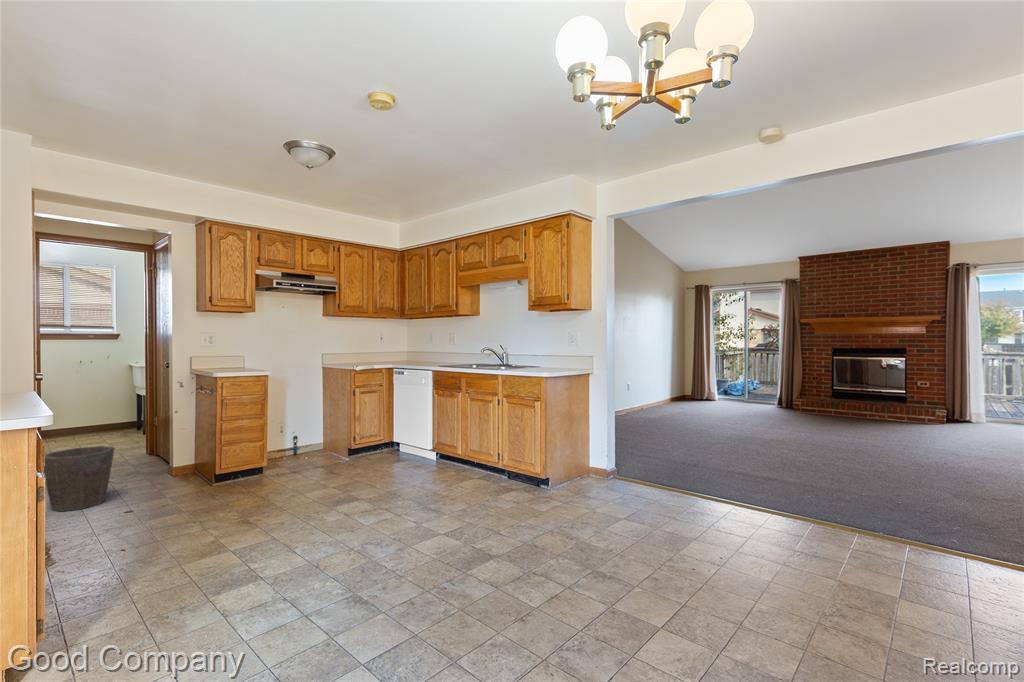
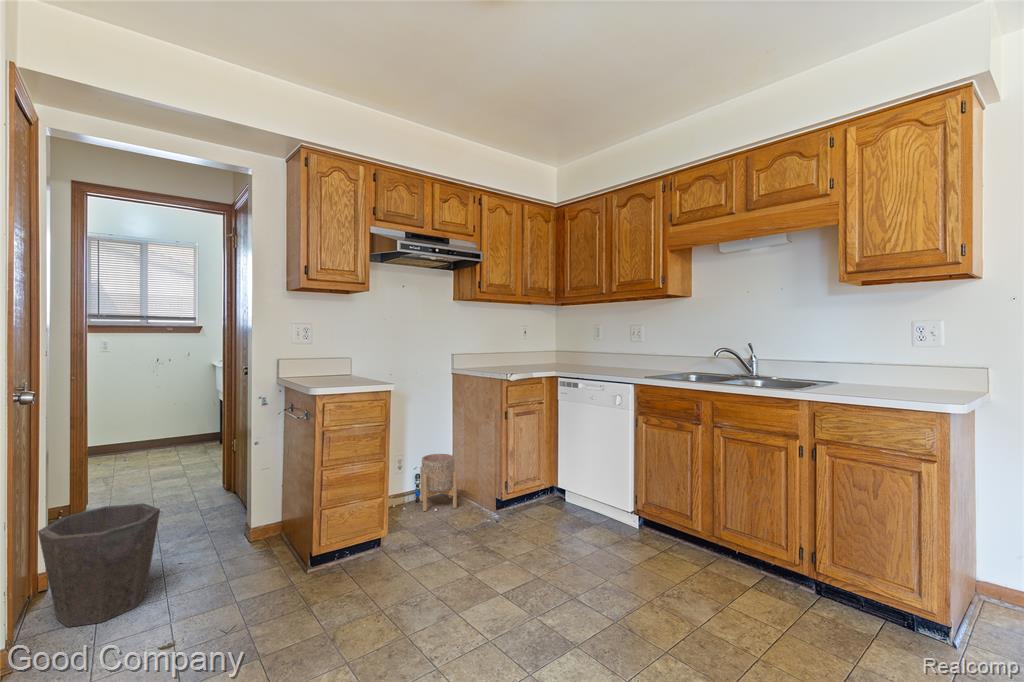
planter: none [297,422,321,459] -> present [420,454,457,511]

